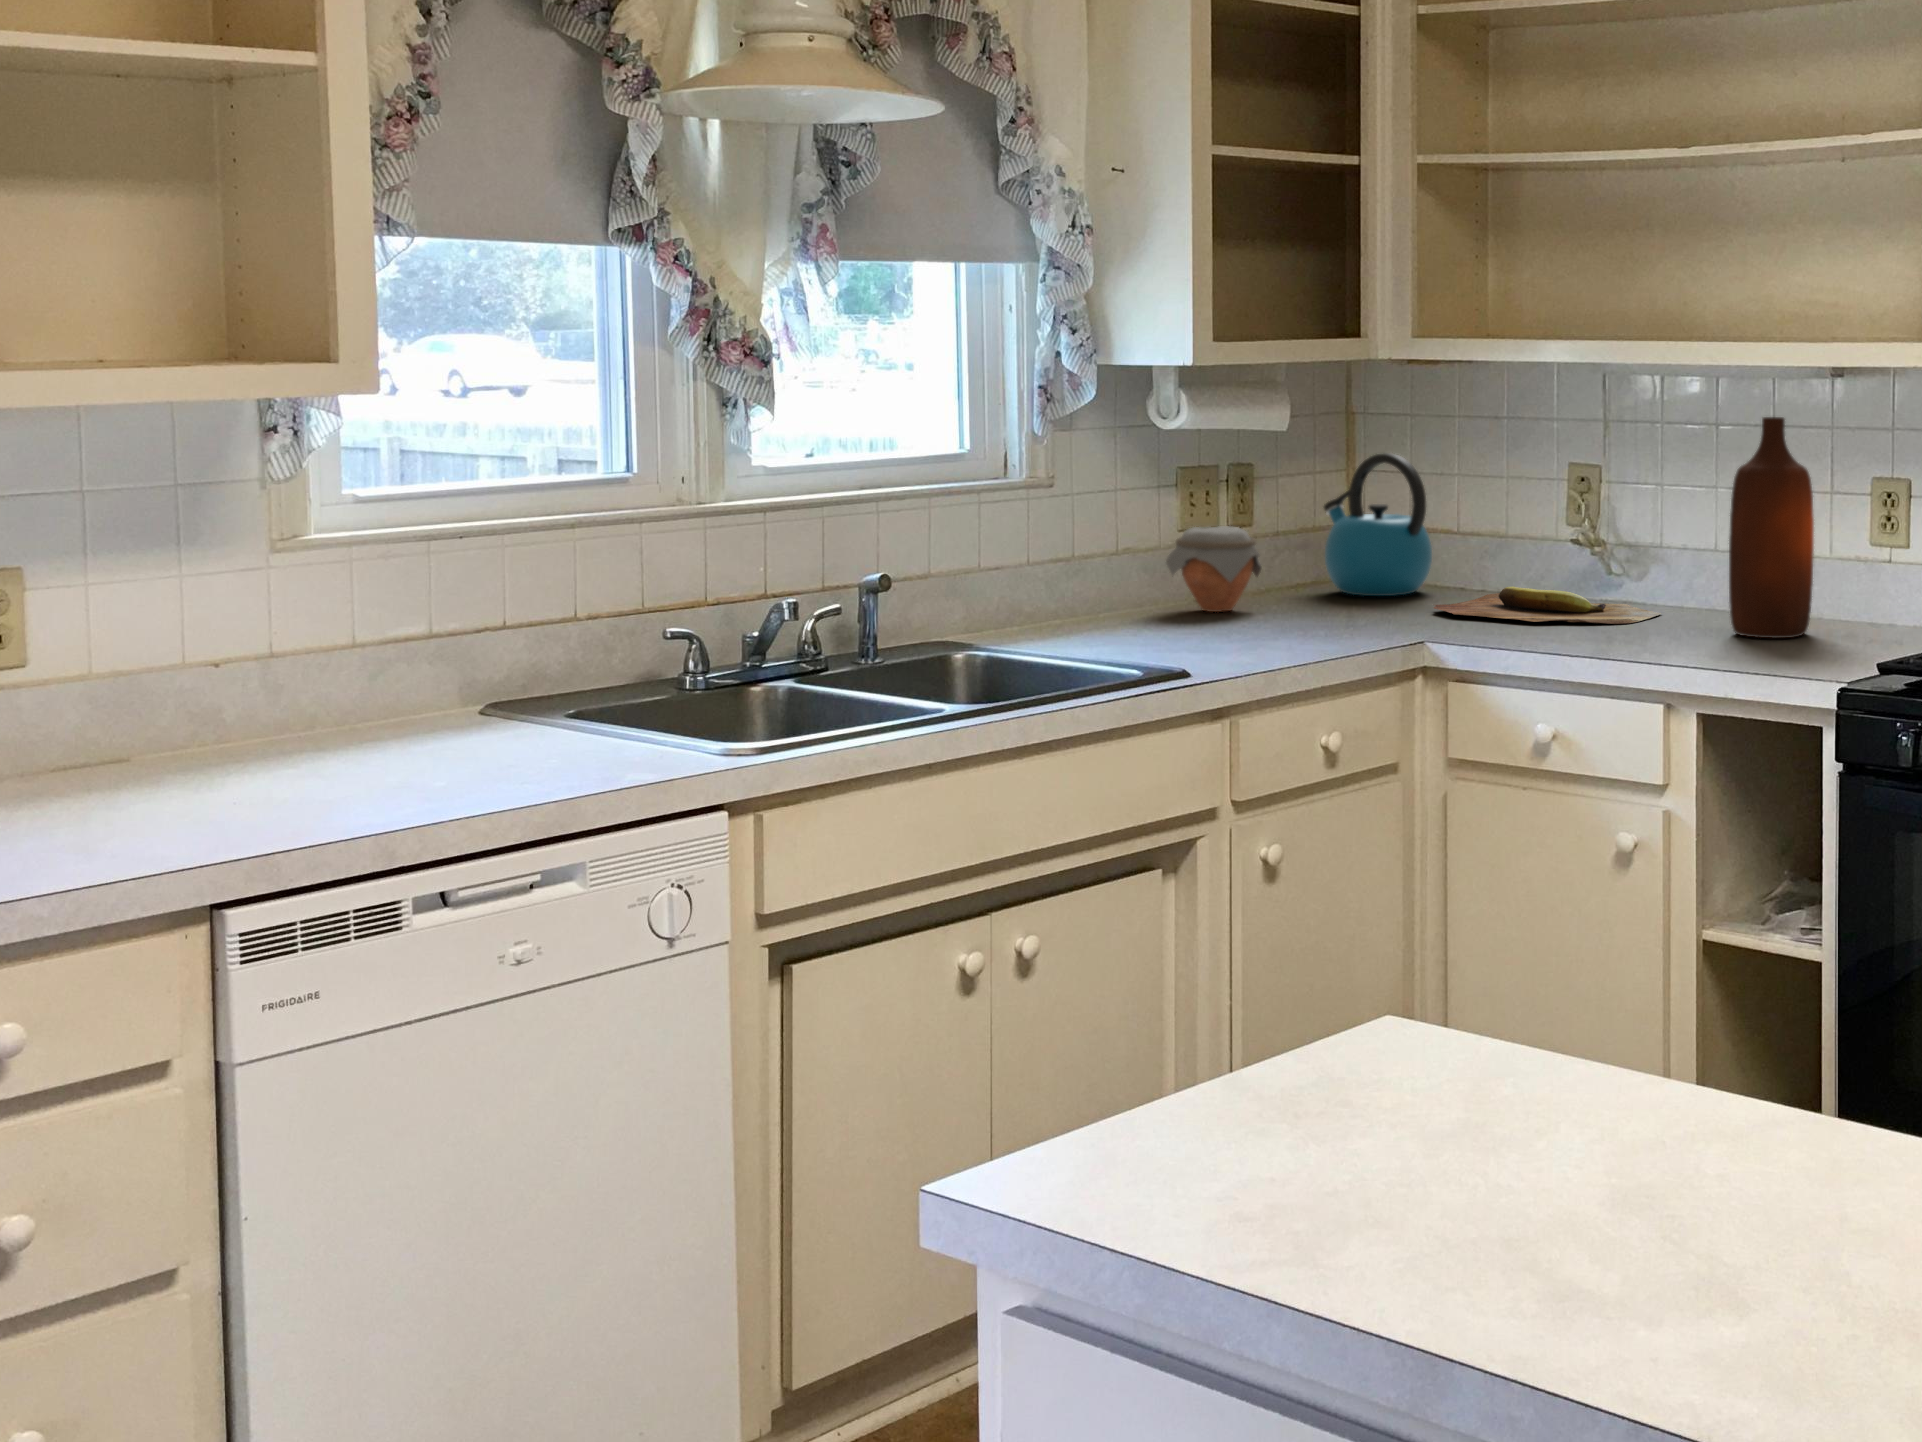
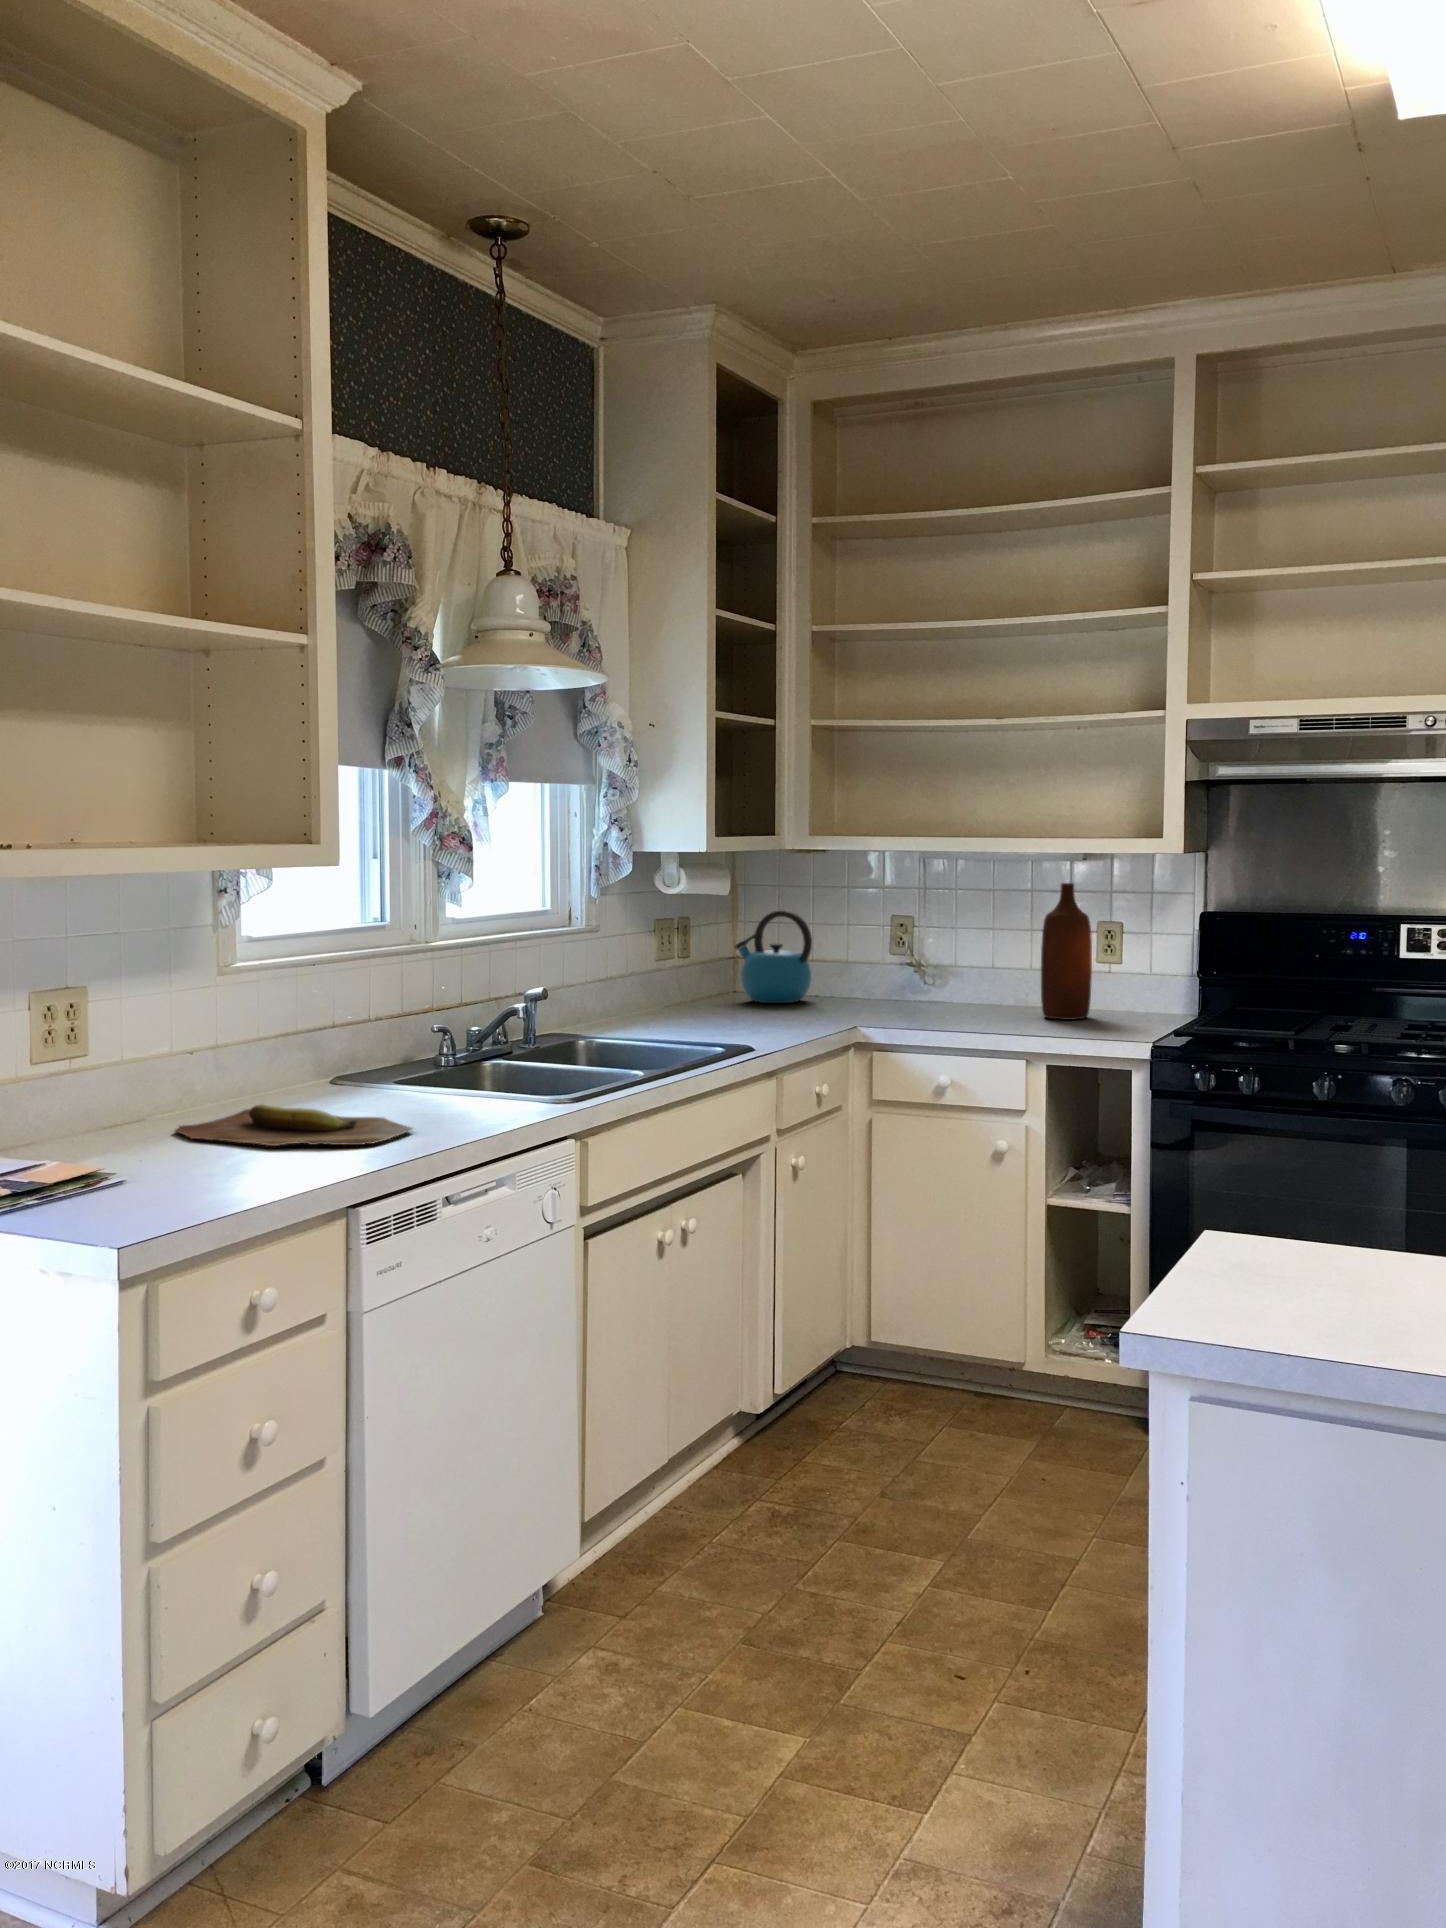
jar: present [1166,526,1262,612] -> none [660,959,722,1015]
cutting board: present [1434,587,1661,624] -> present [175,1104,412,1146]

